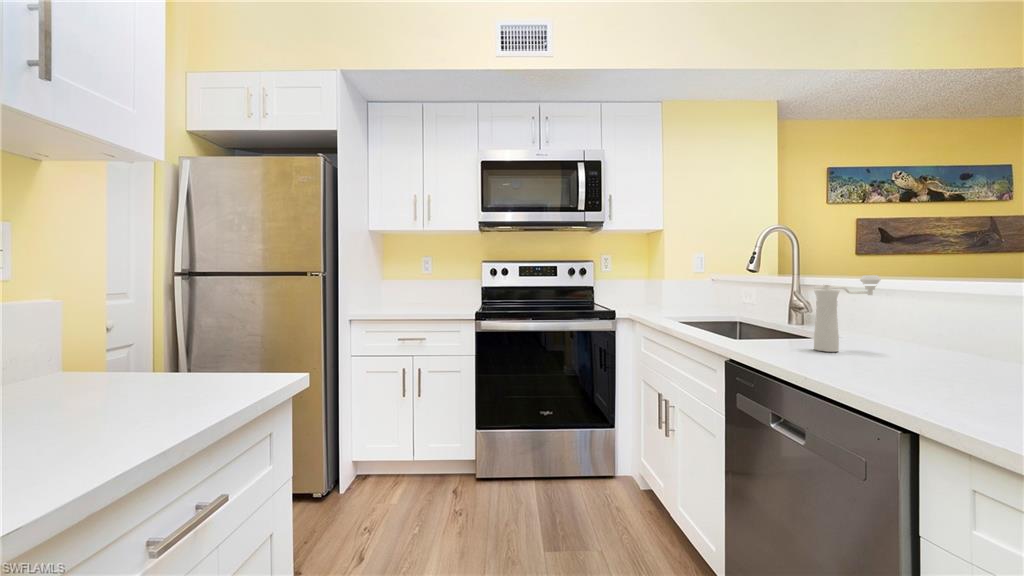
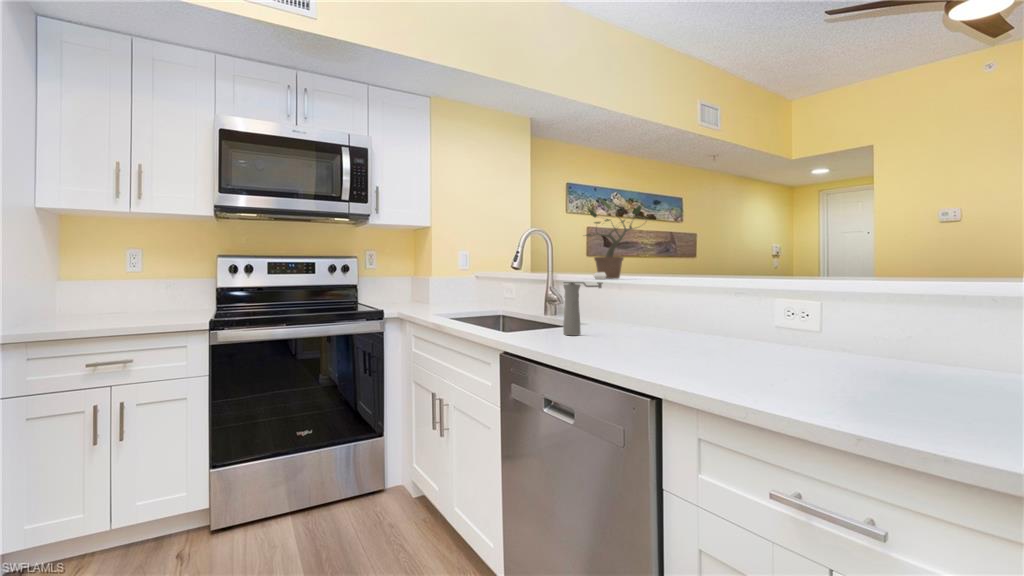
potted plant: none [842,180,952,282] -> present [585,199,644,279]

